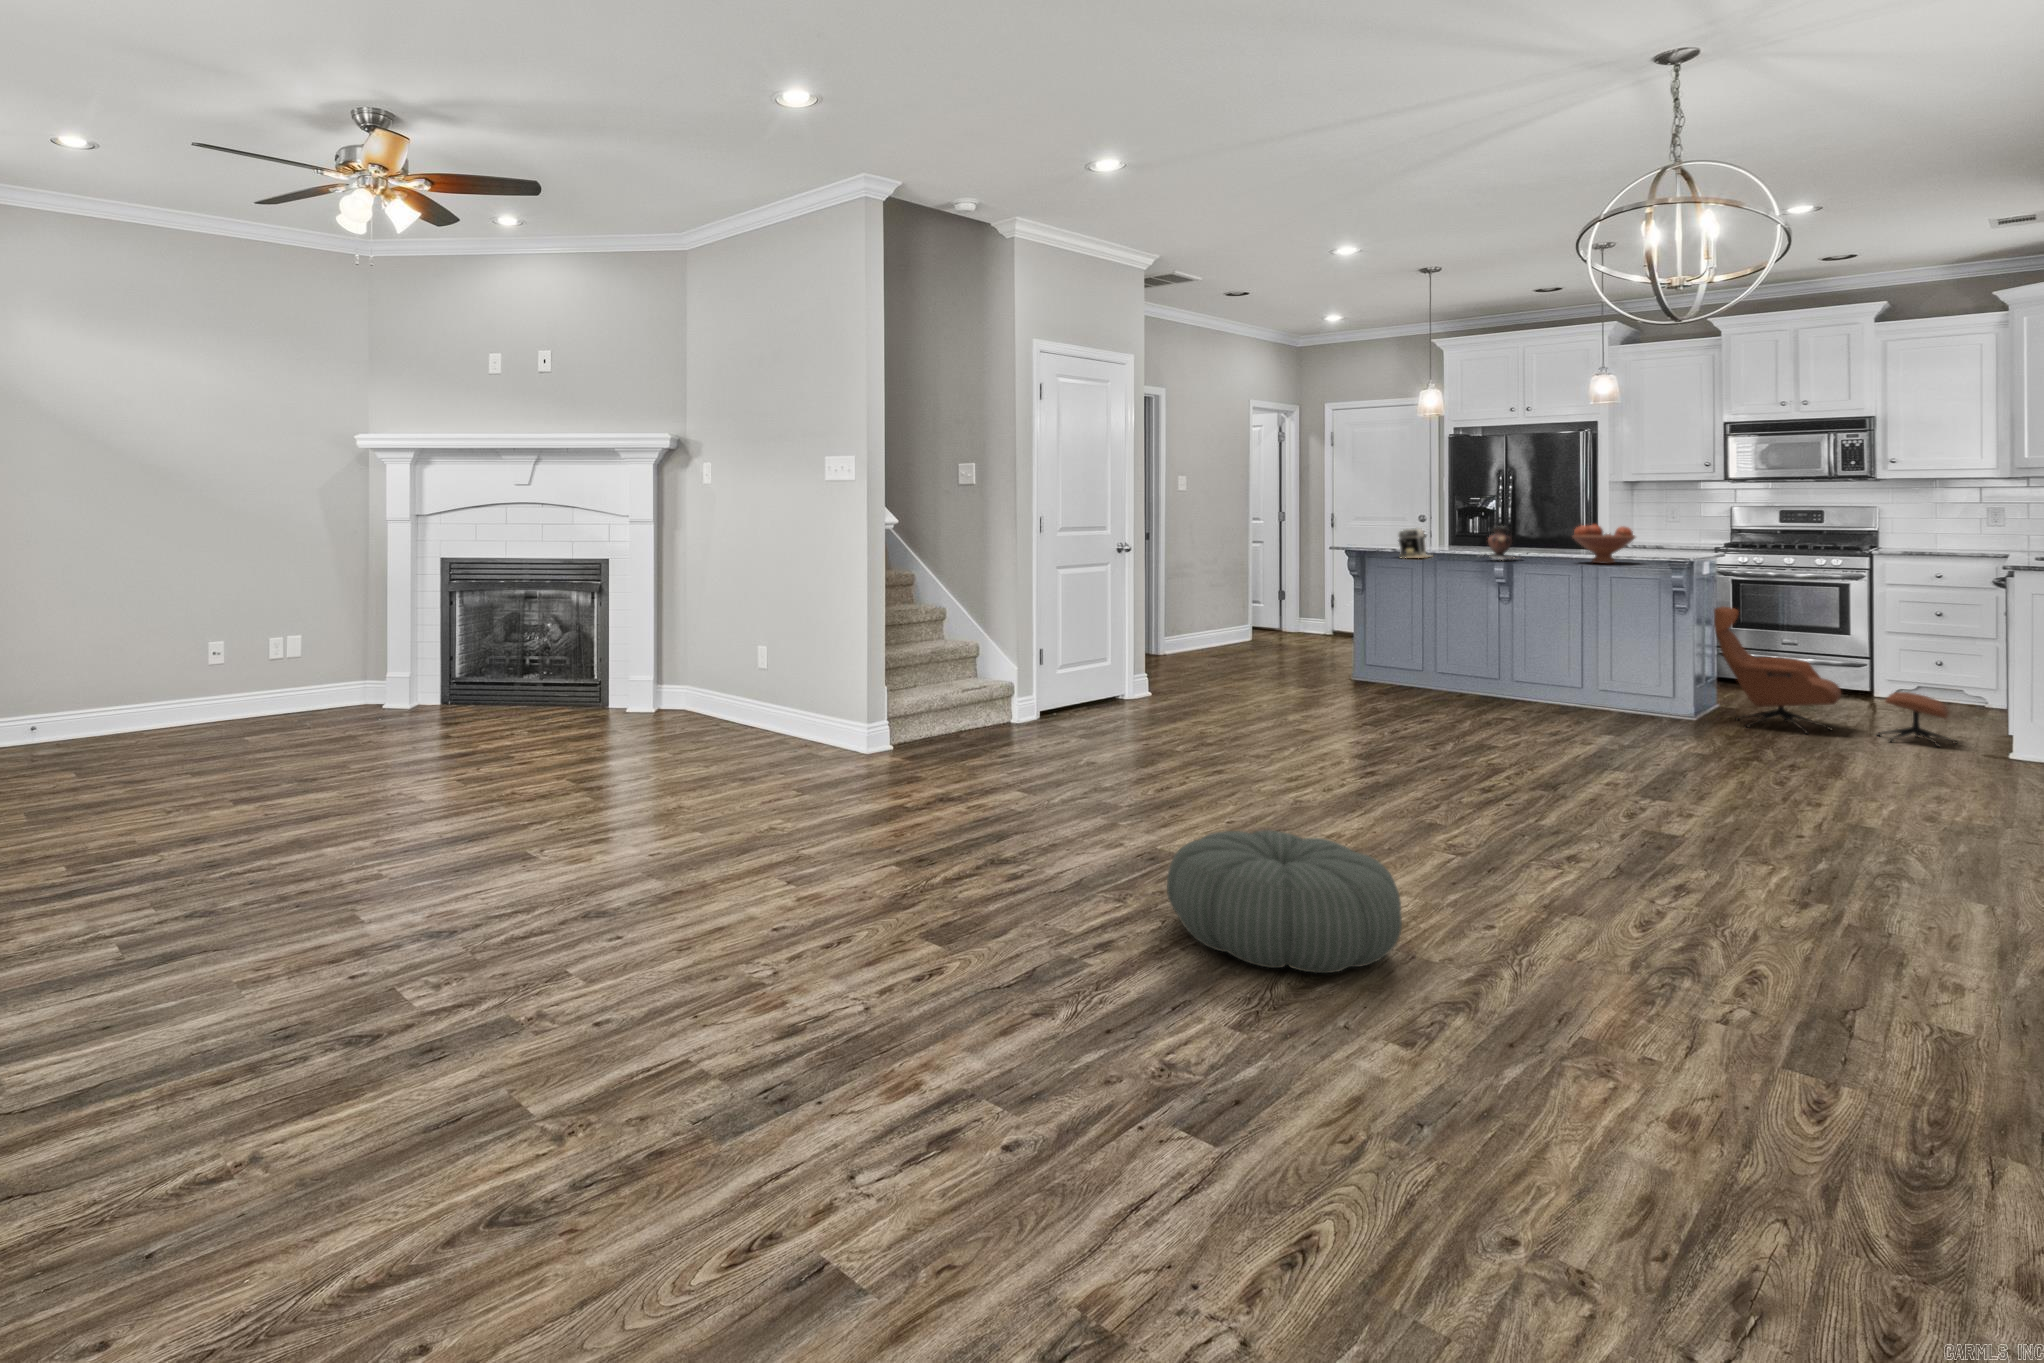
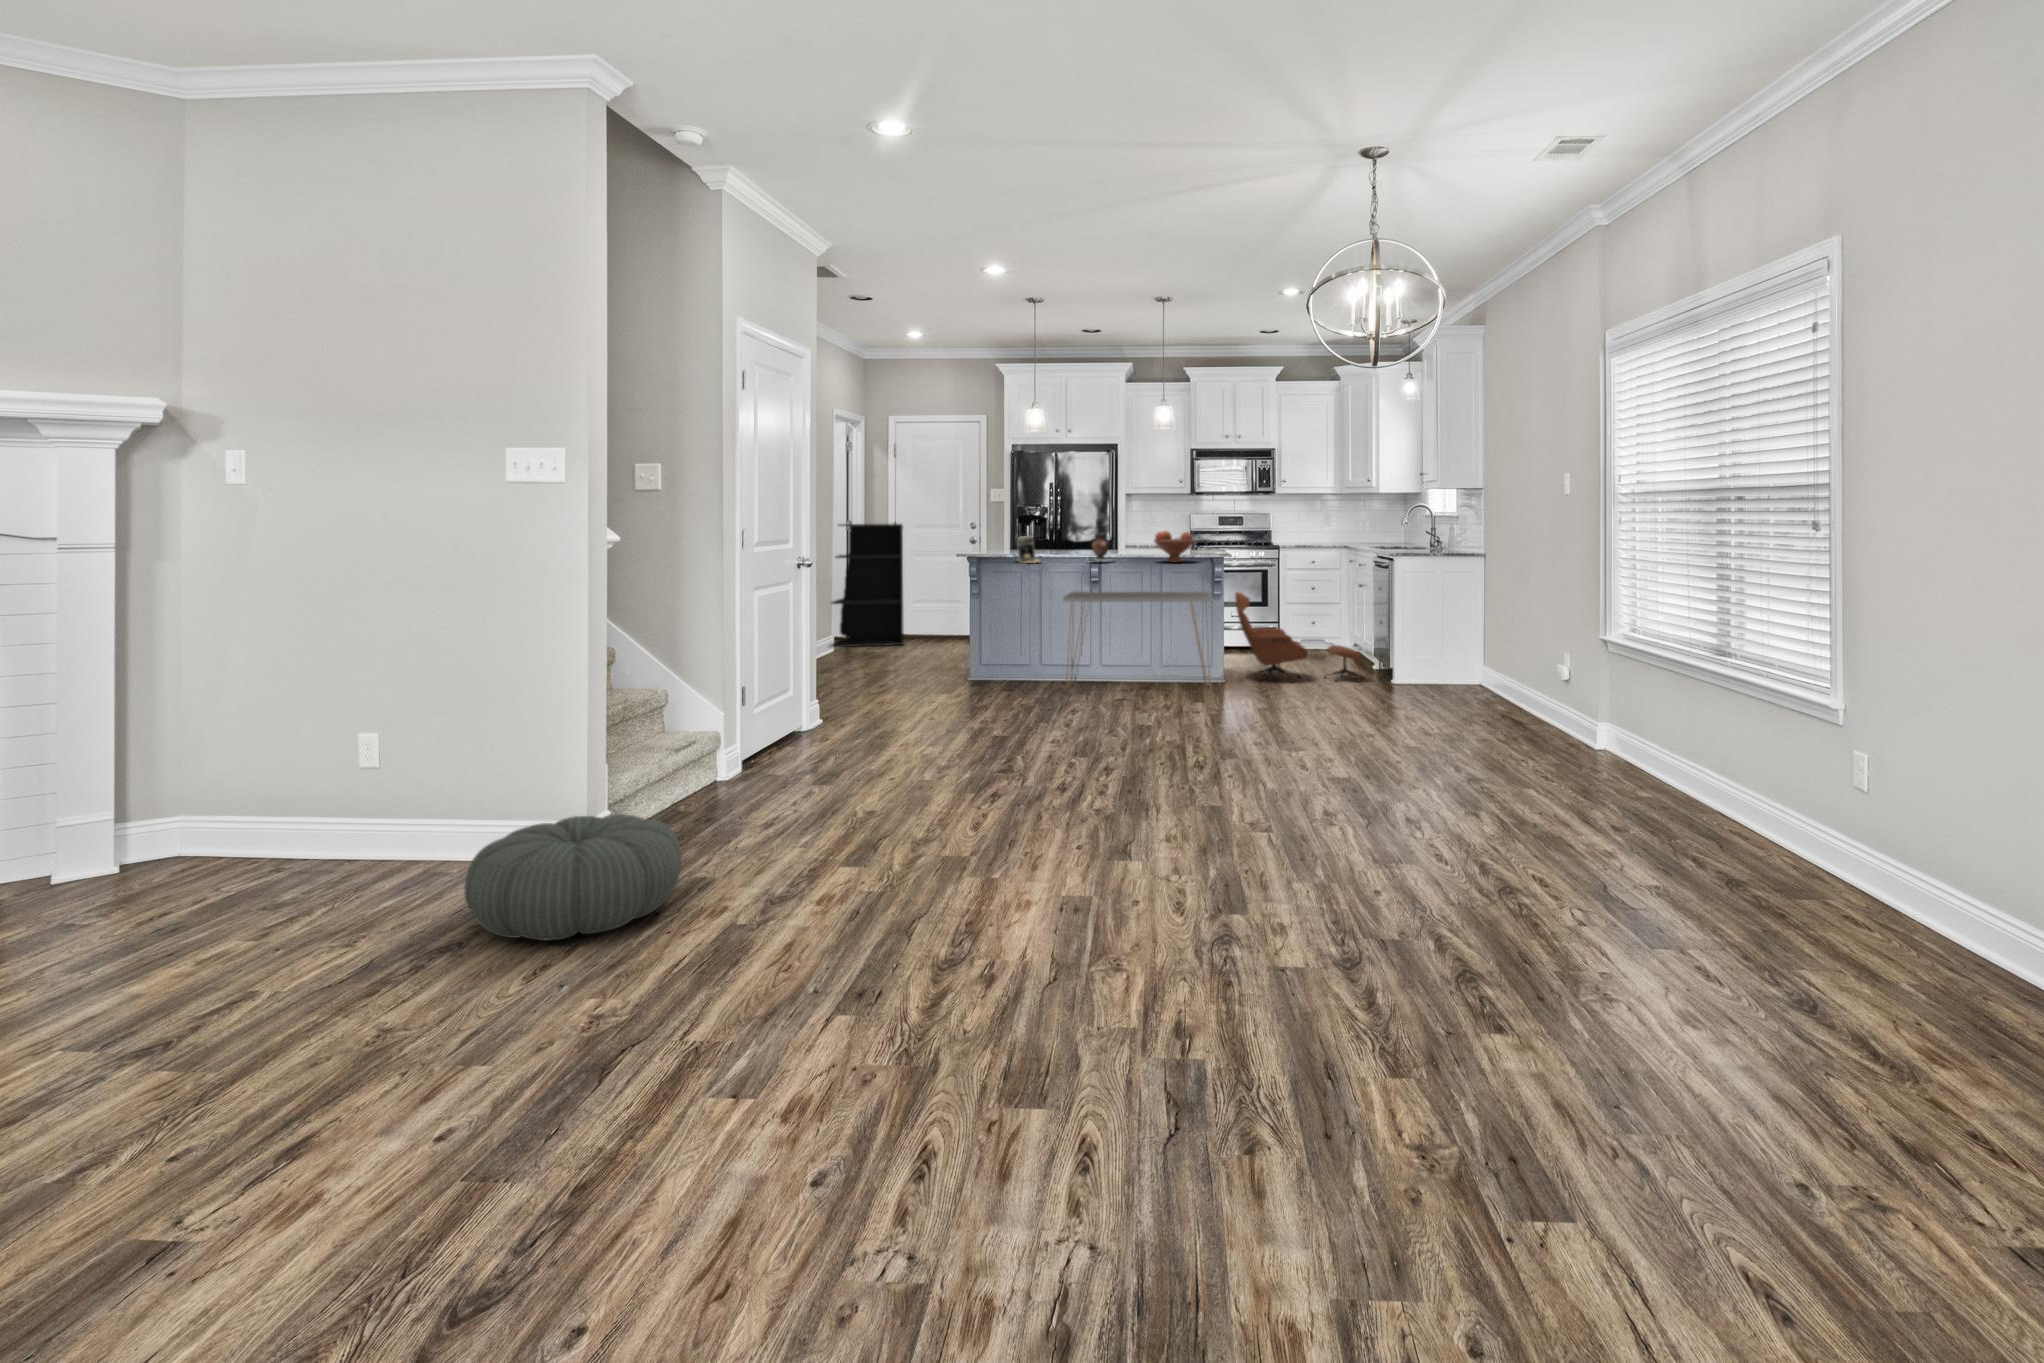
bookshelf: none [1243,516,1333,644] -> present [830,524,904,647]
console table: none [1433,593,1660,729] -> present [1063,592,1211,693]
pouf: present [1167,830,1402,973] -> present [464,814,682,941]

